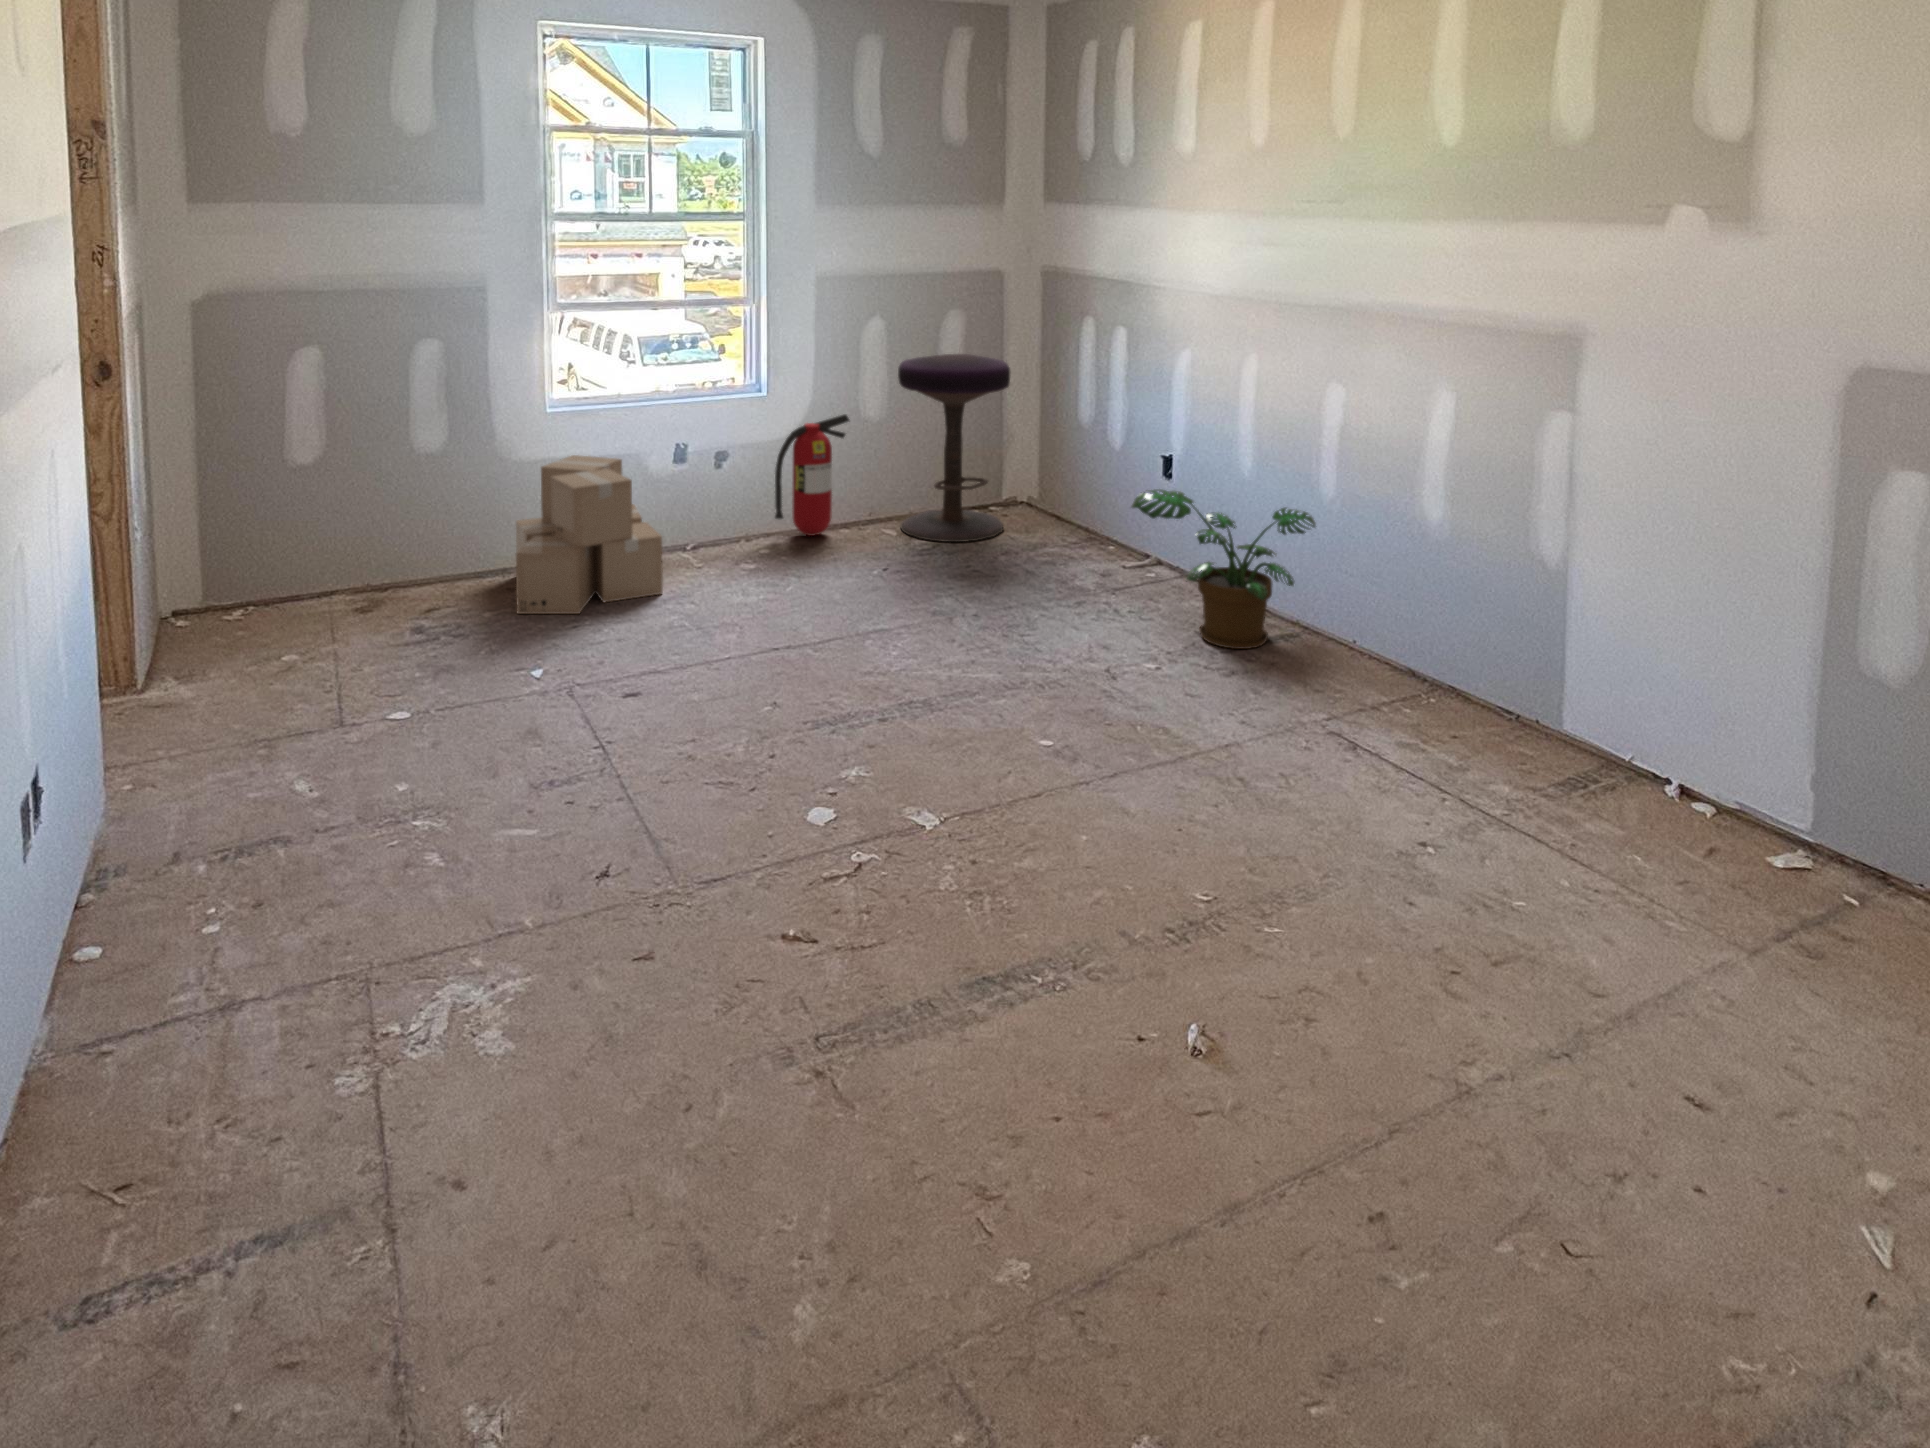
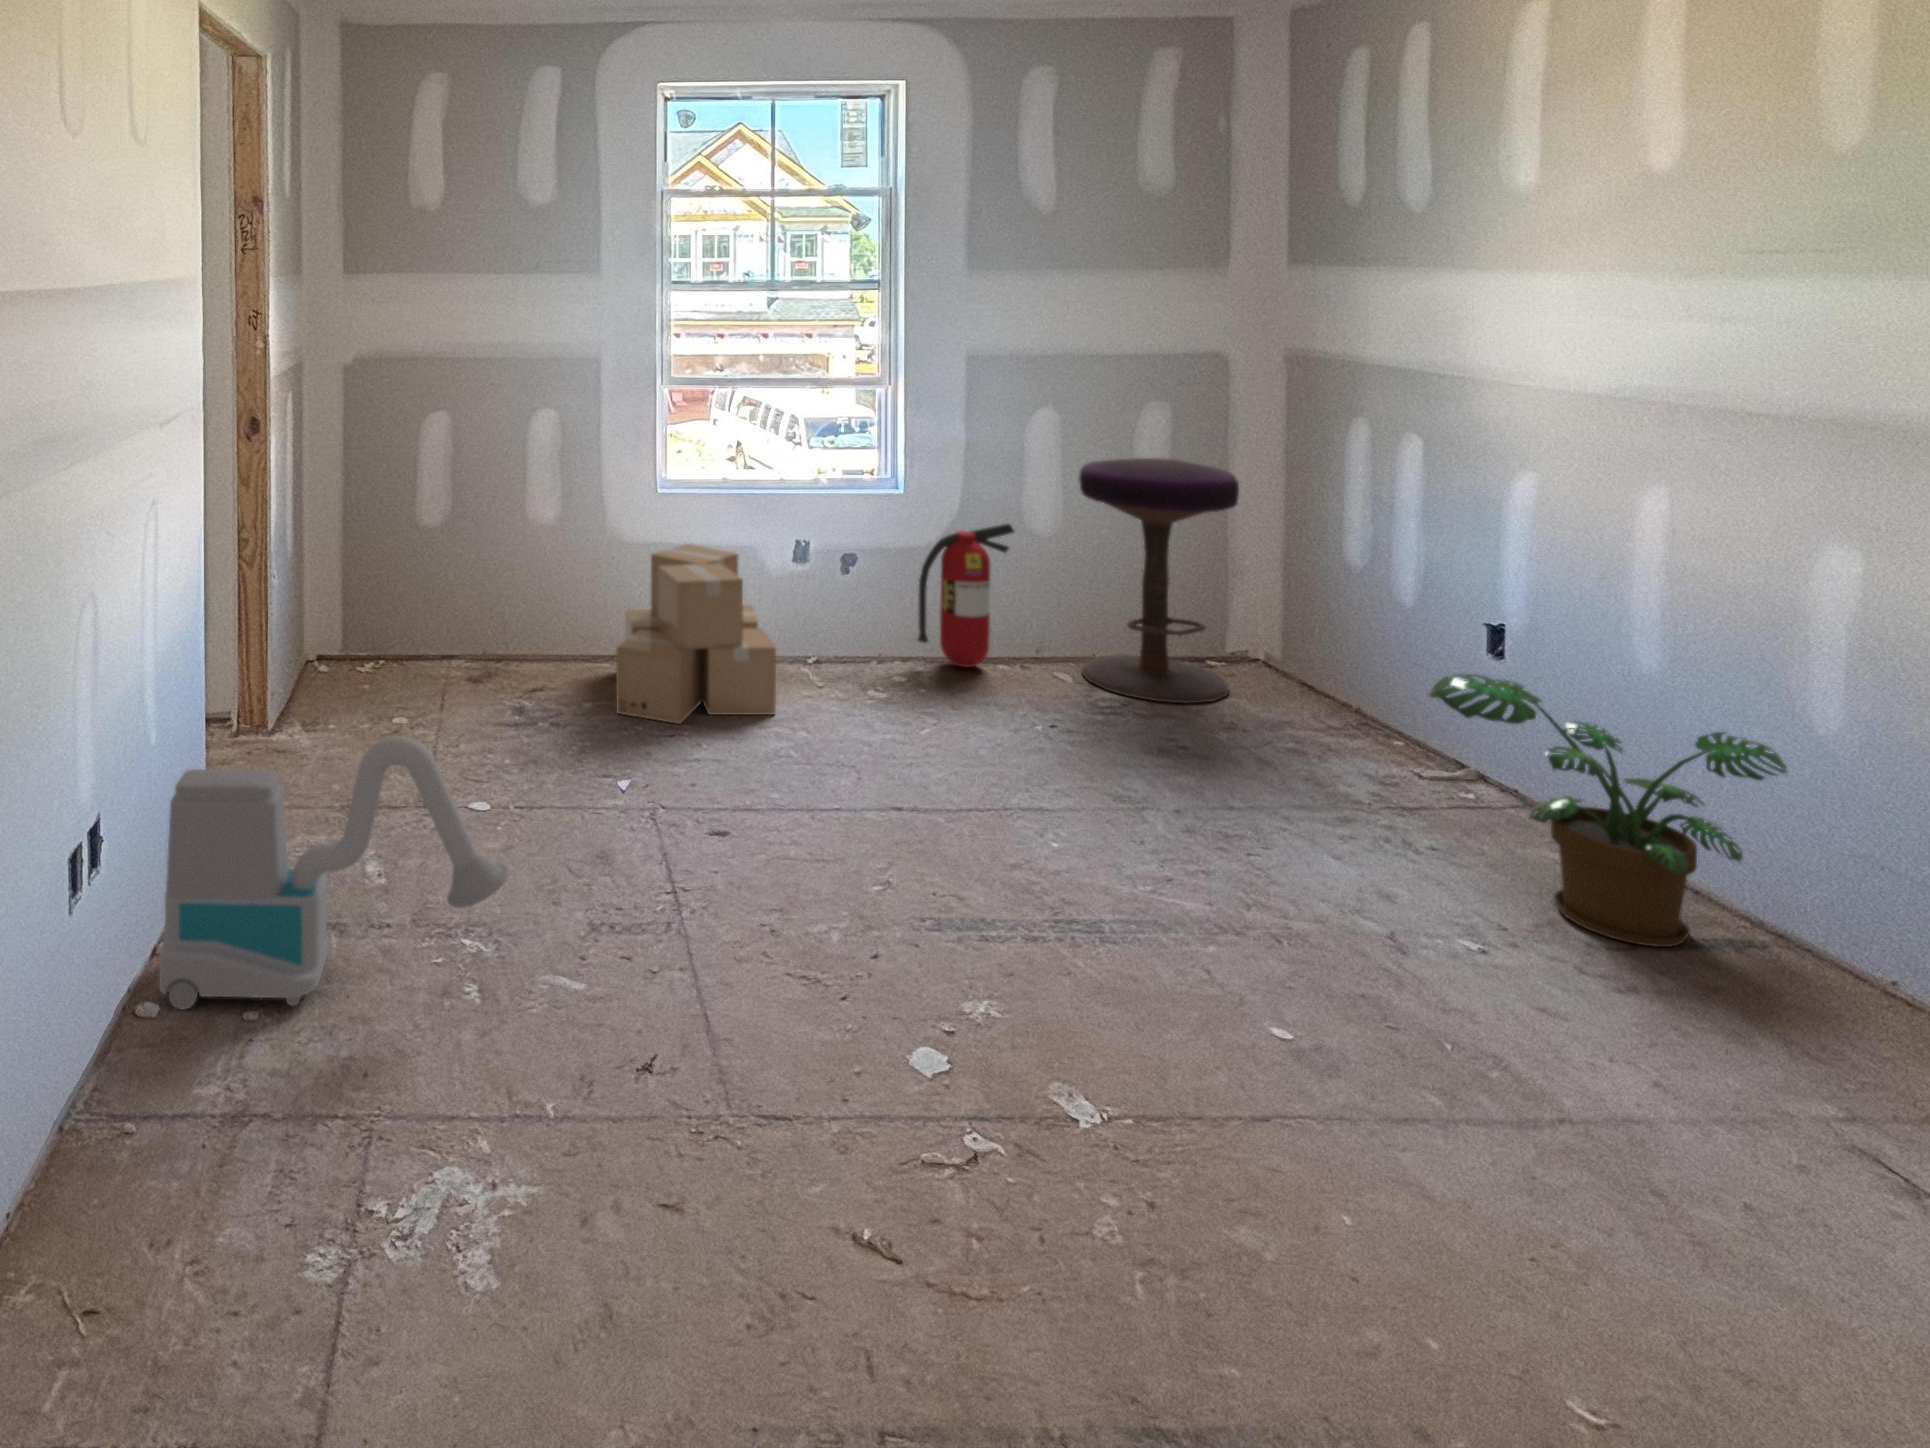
vacuum cleaner: none [98,644,465,942] -> present [159,736,508,1009]

